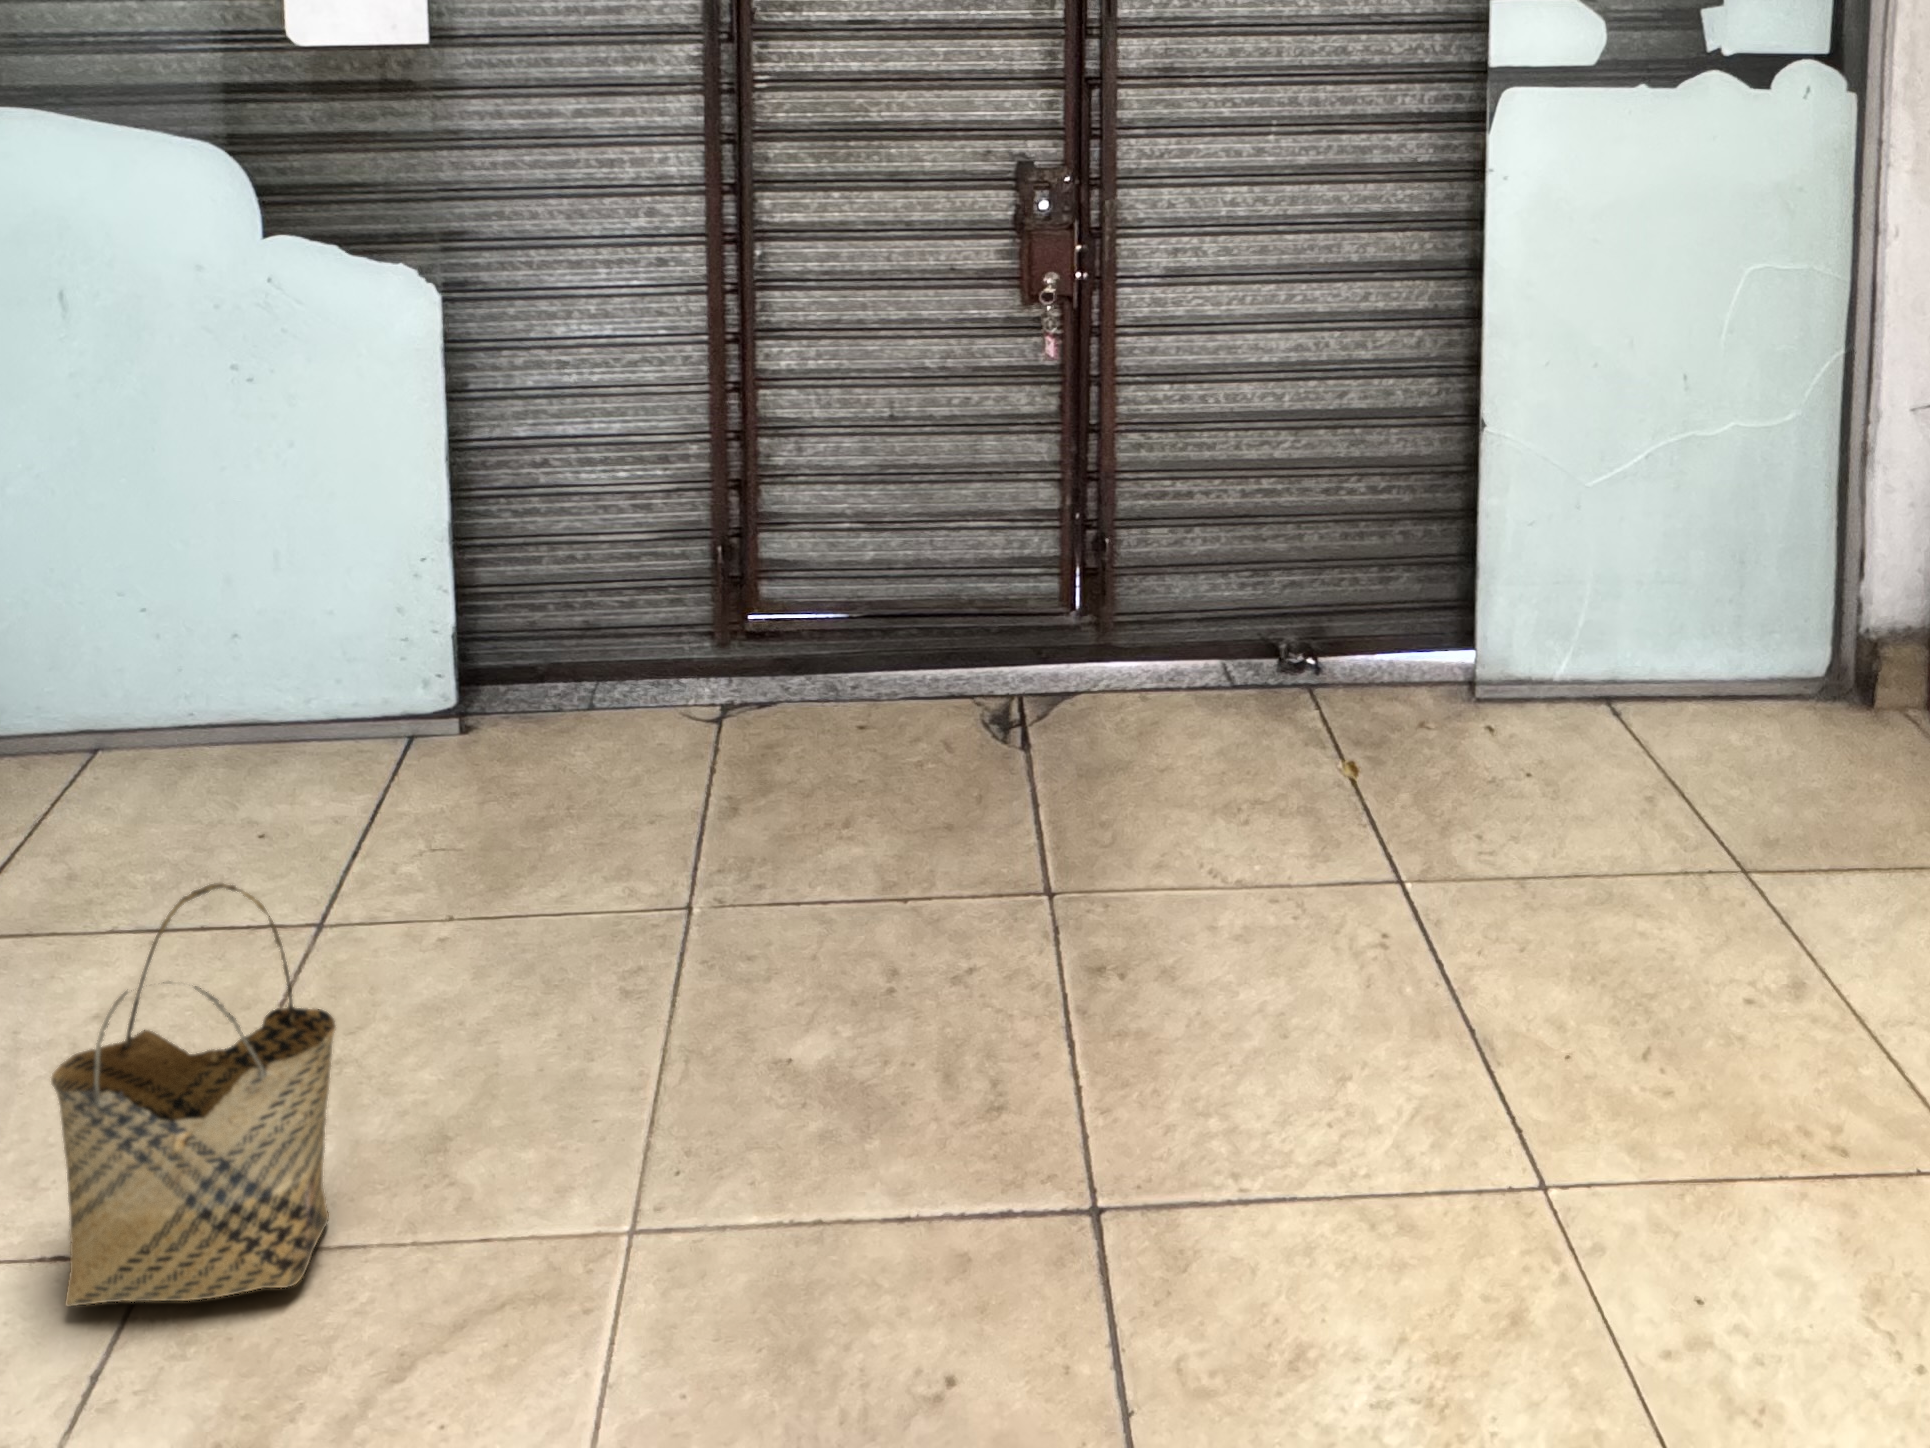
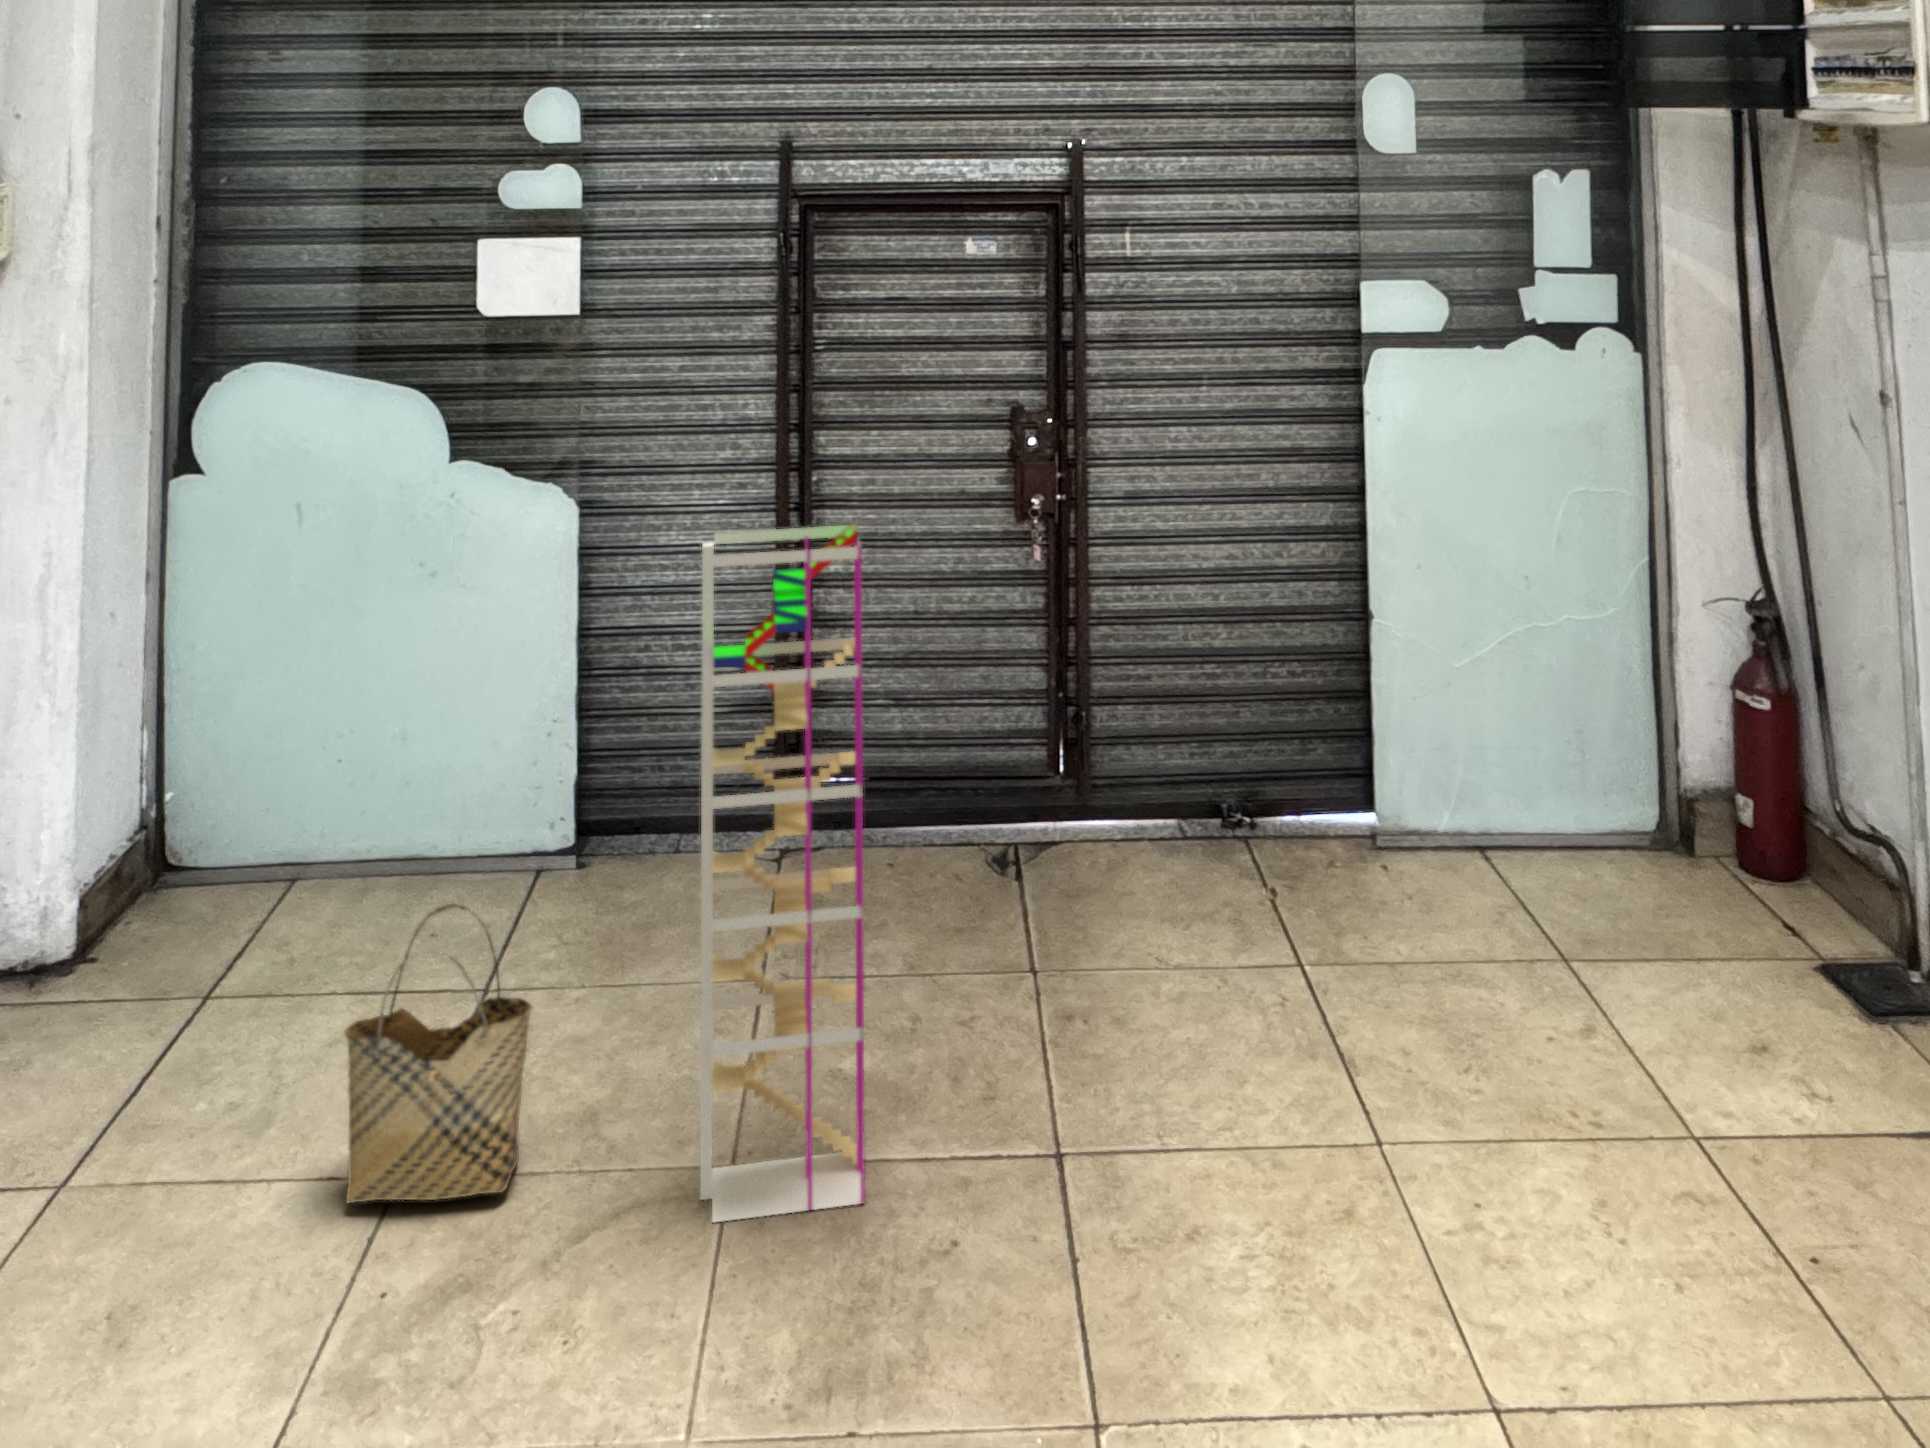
shelving unit: none [553,355,820,1335] -> present [700,523,865,1222]

